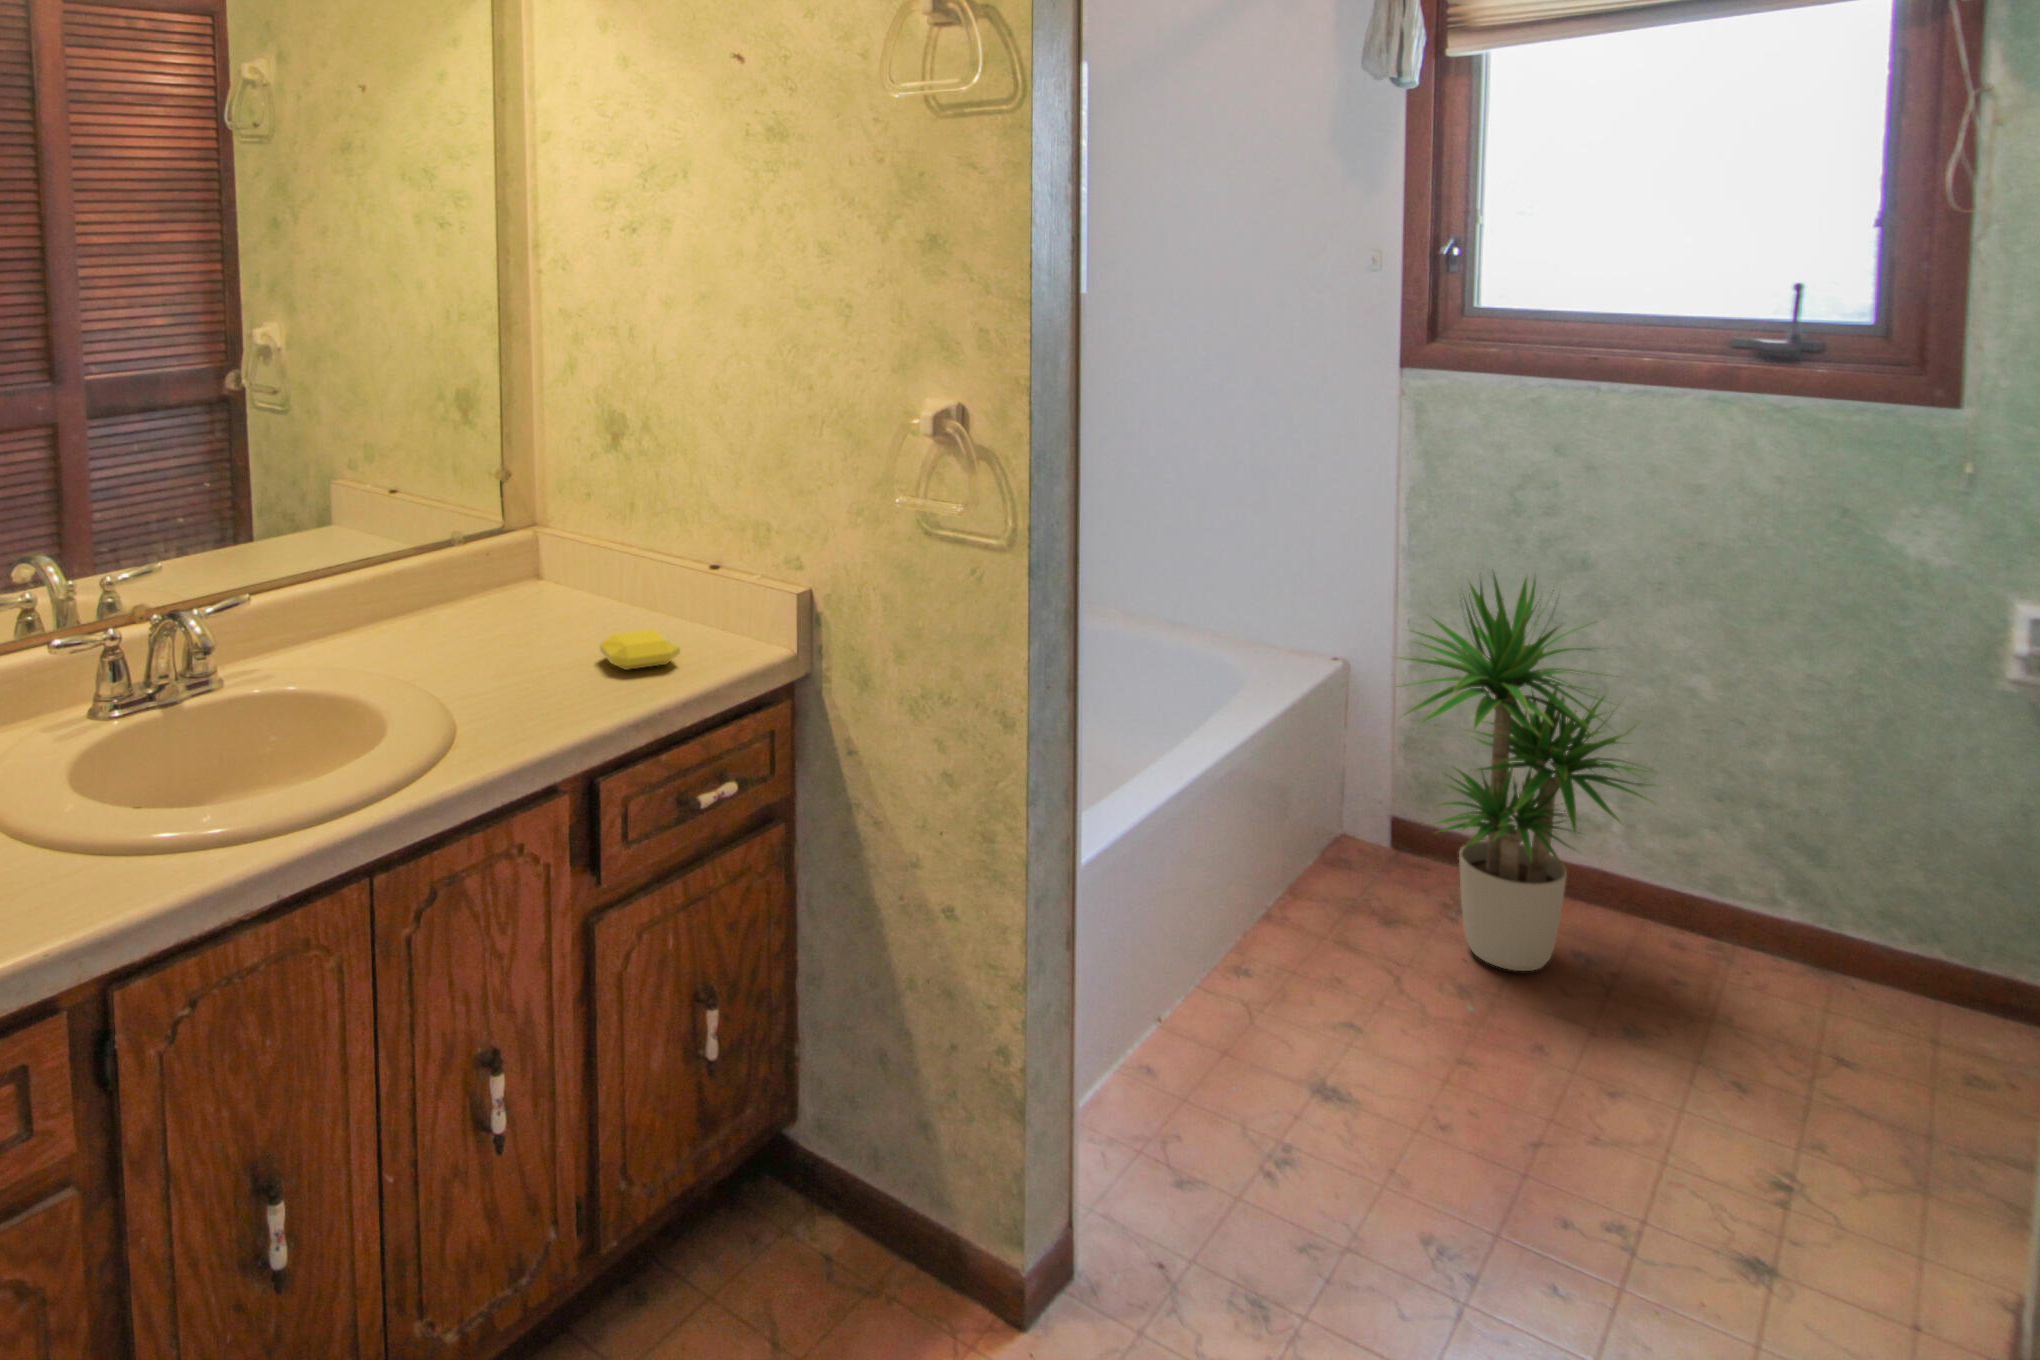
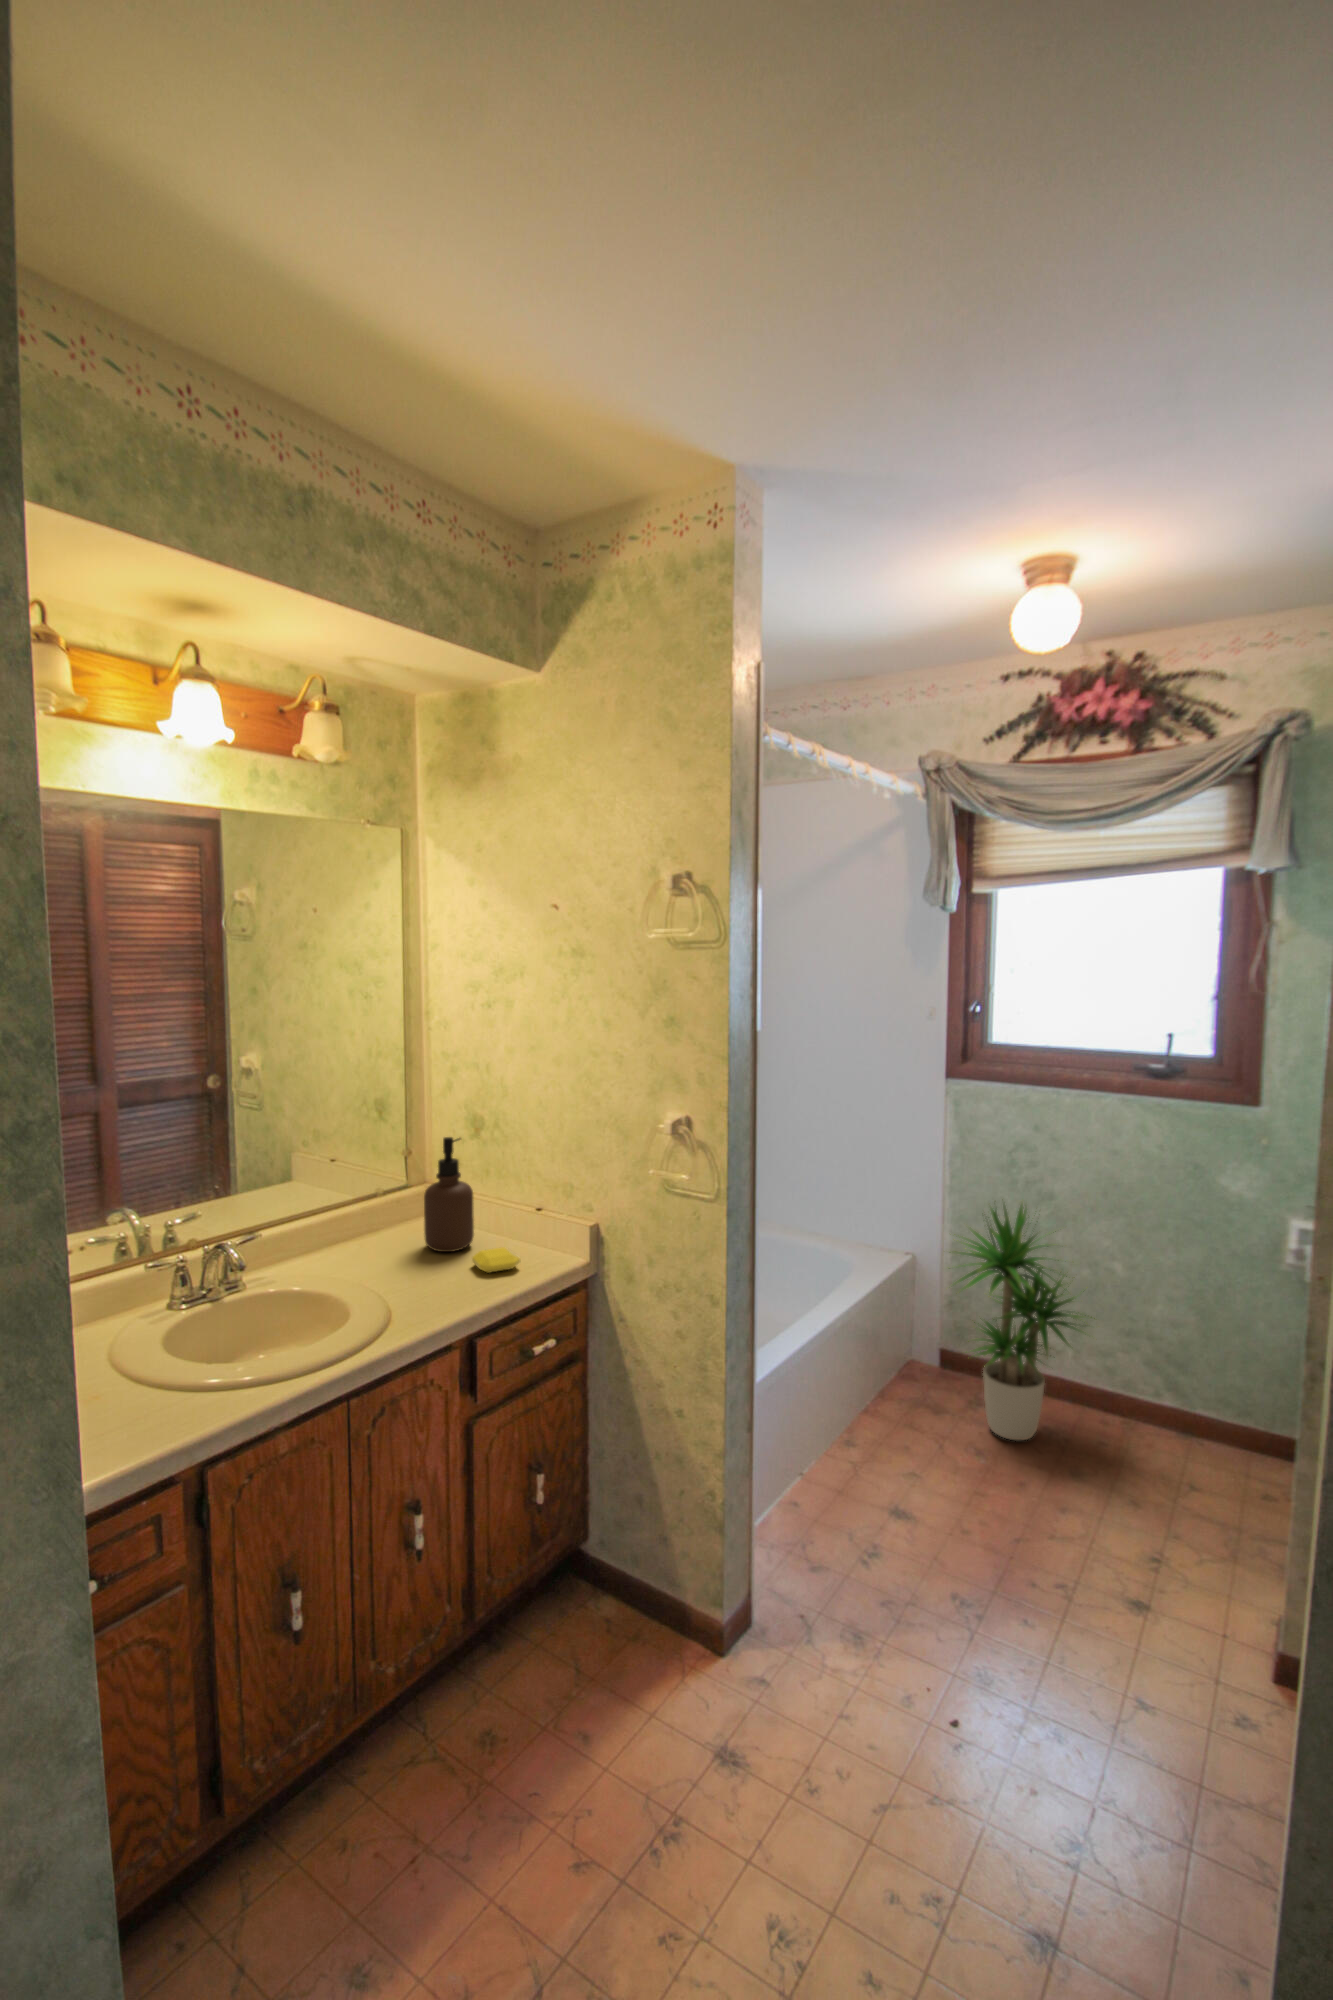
soap dispenser: none [524,448,606,637] -> present [424,1137,474,1252]

